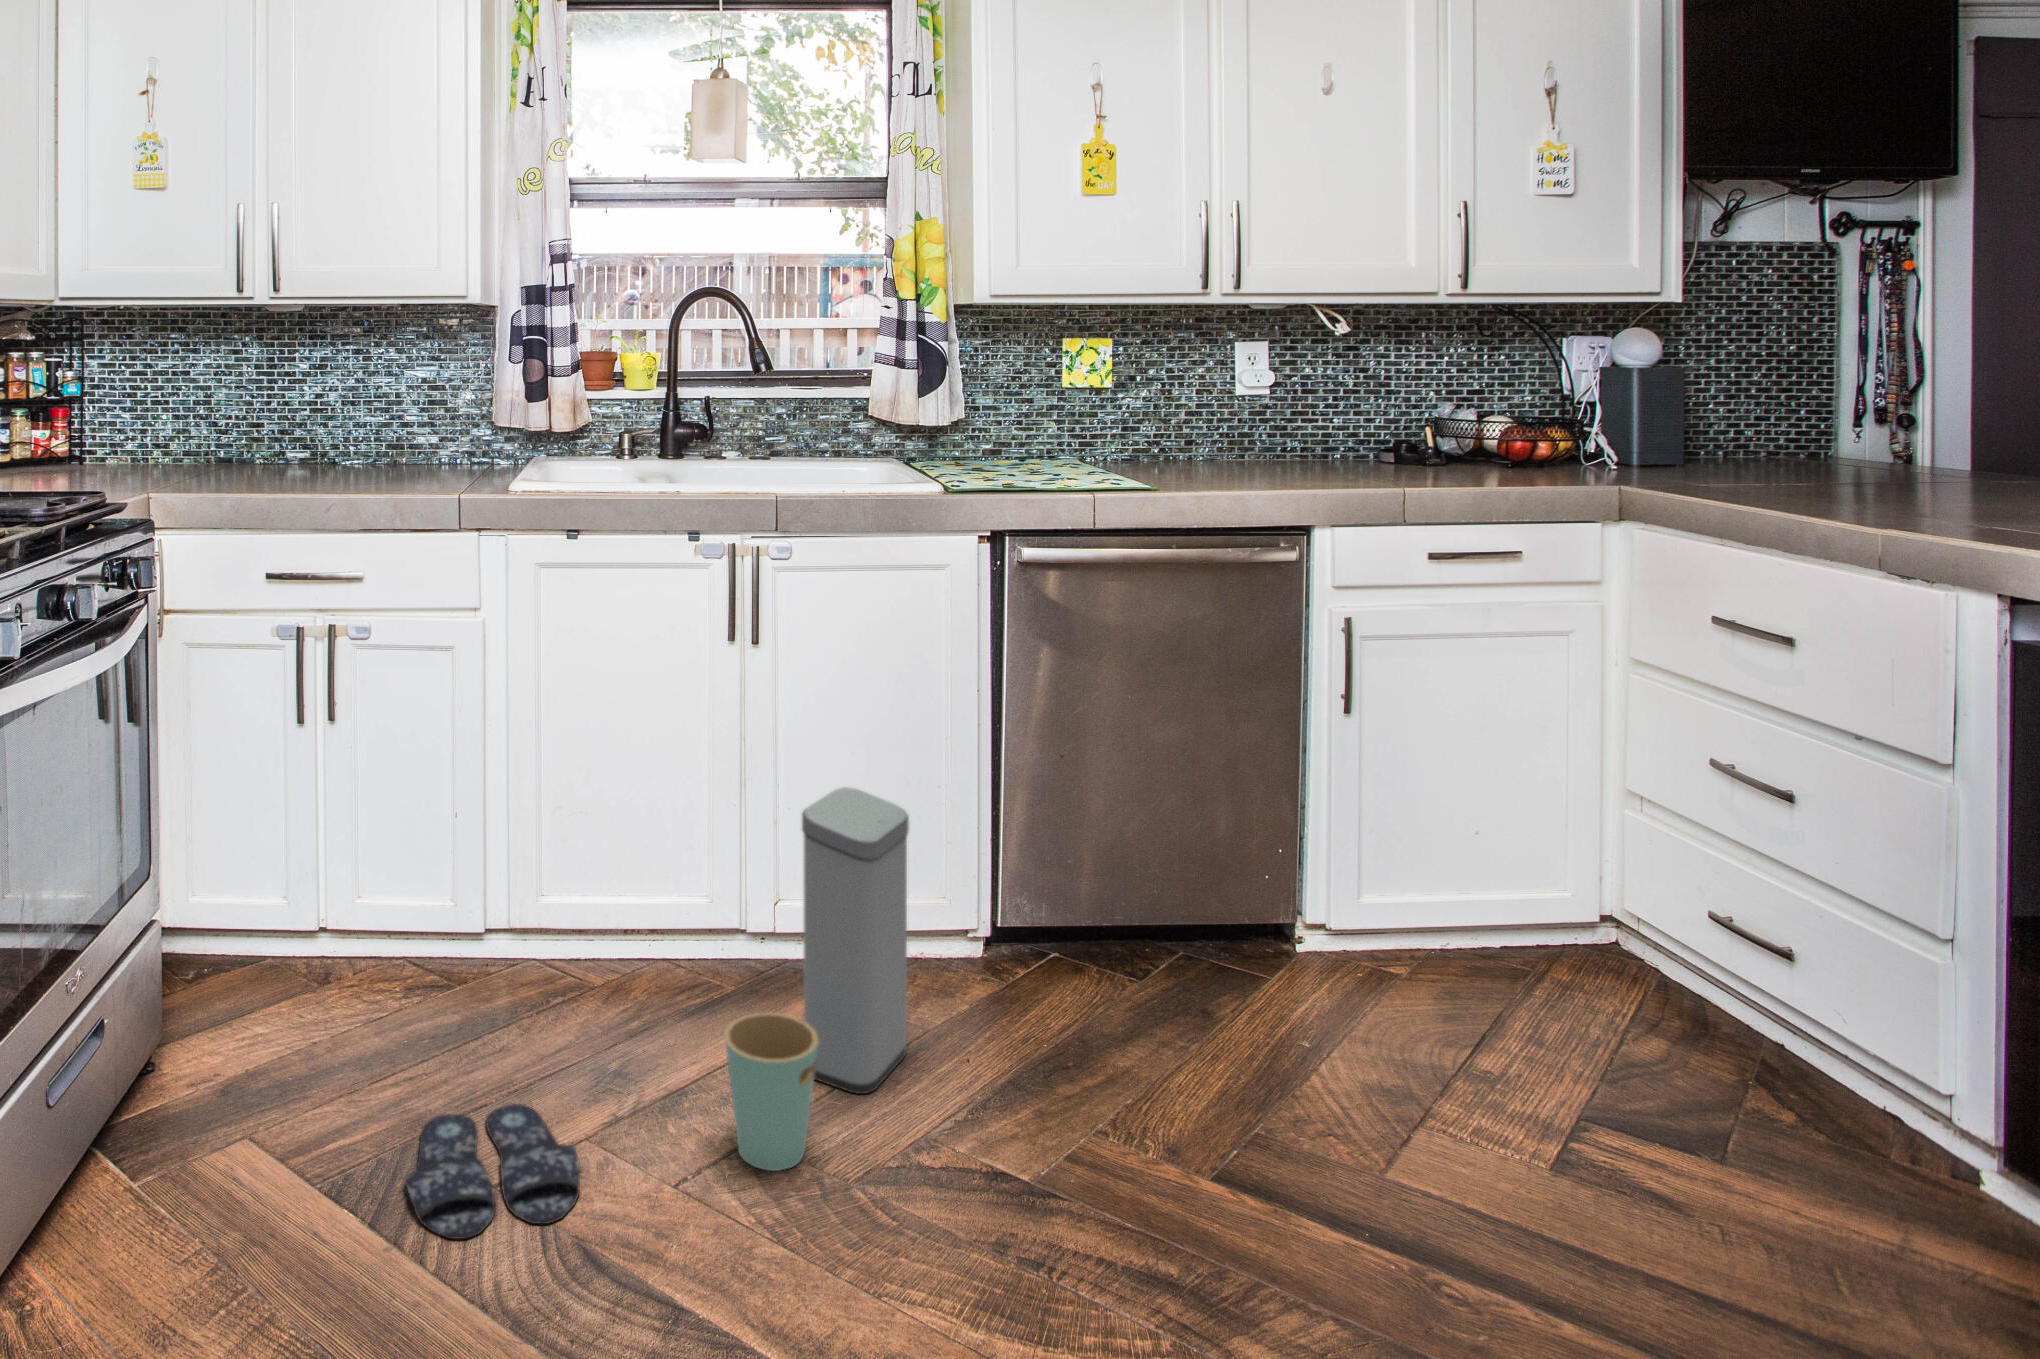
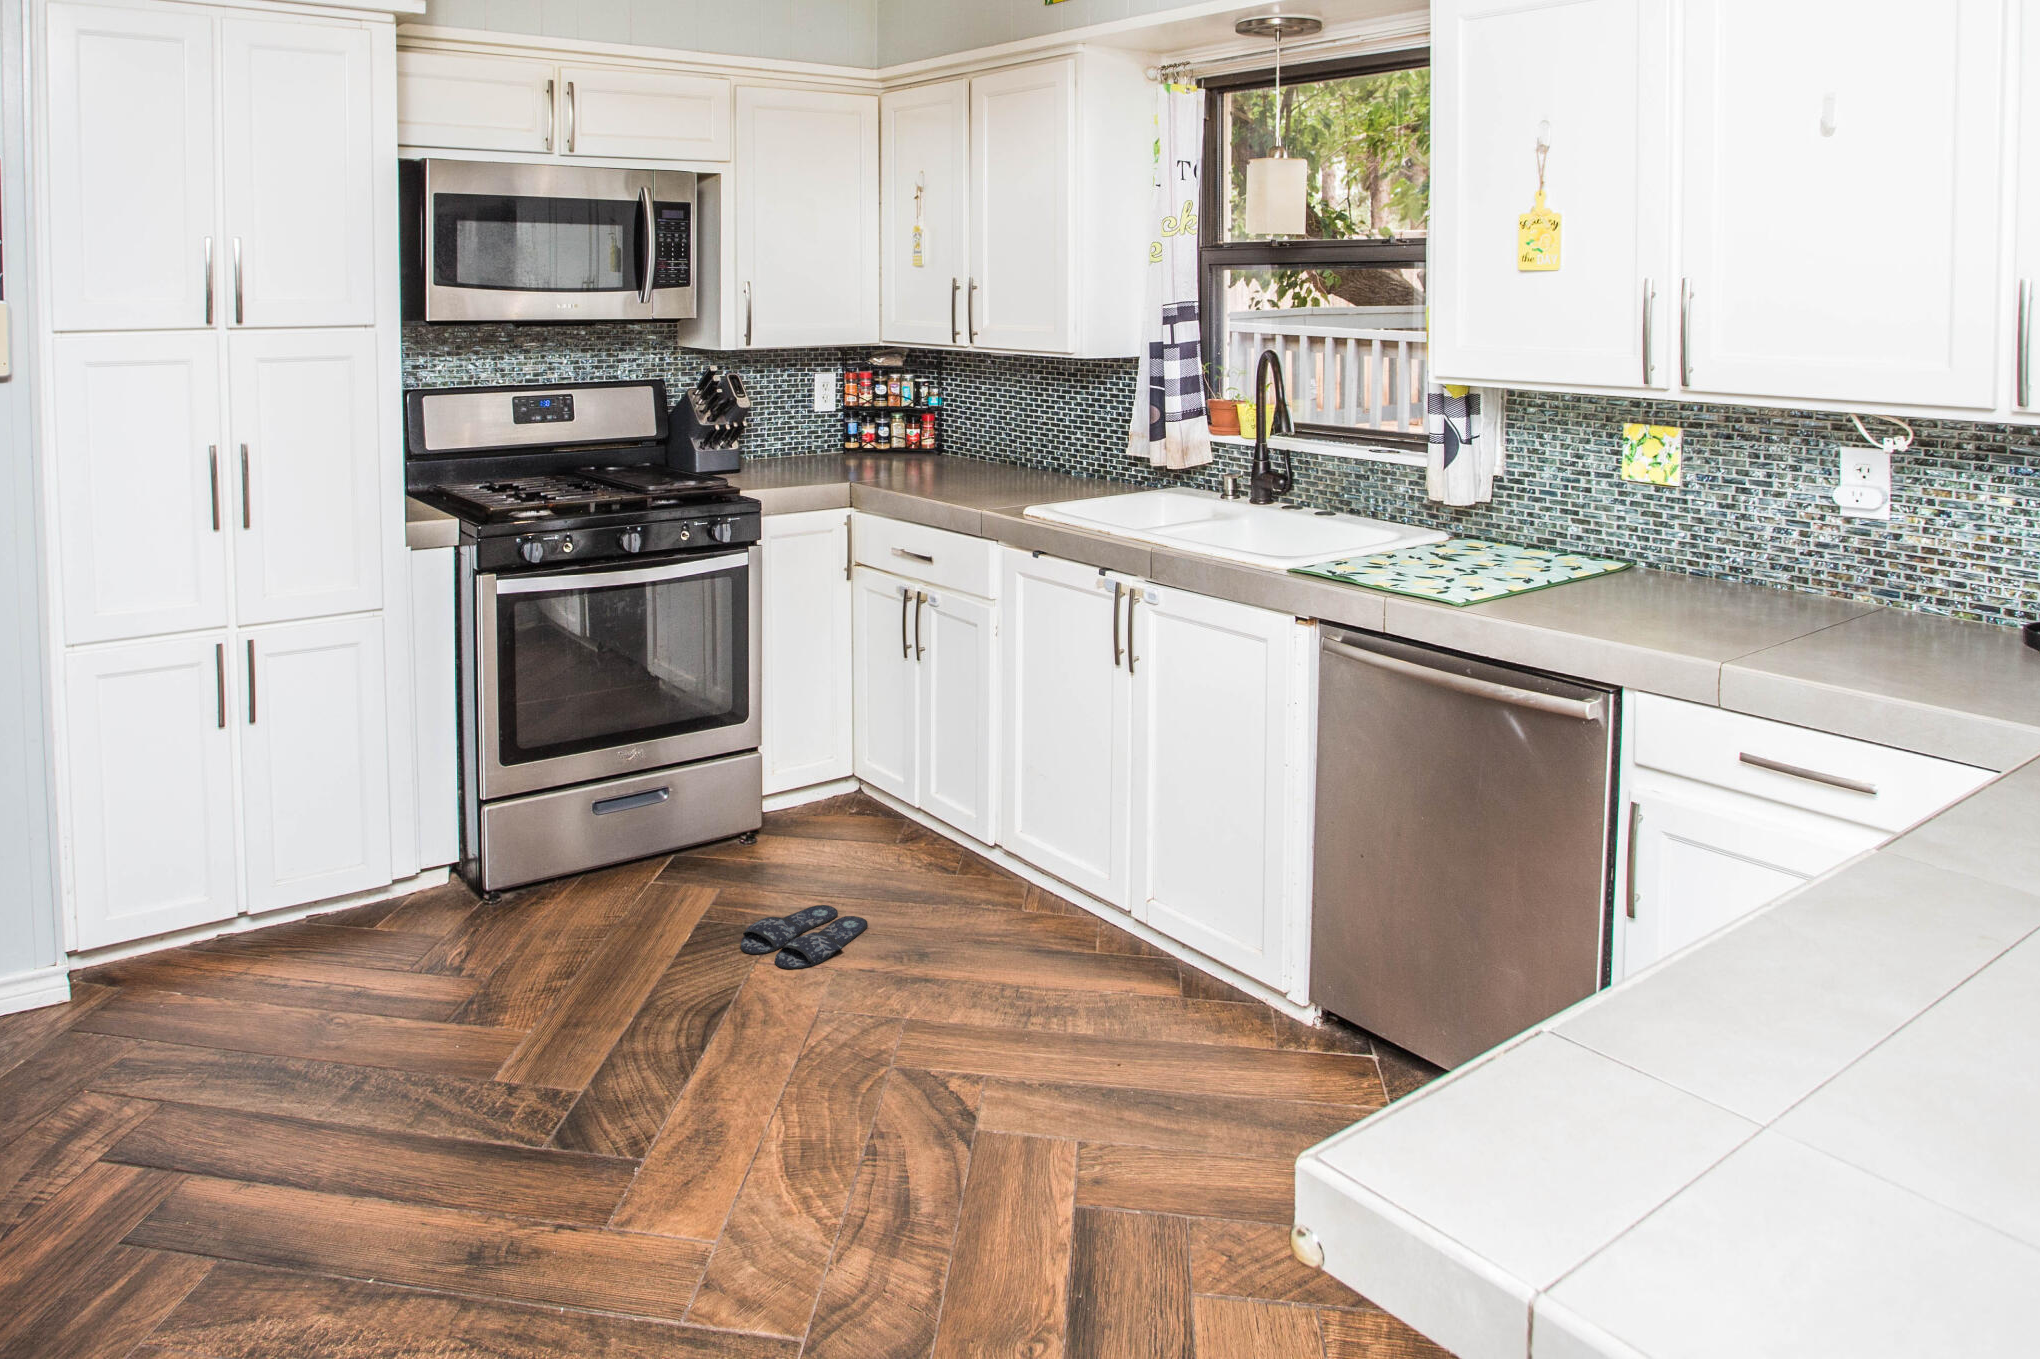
trash can: present [725,787,909,1171] -> none [884,792,1101,1016]

